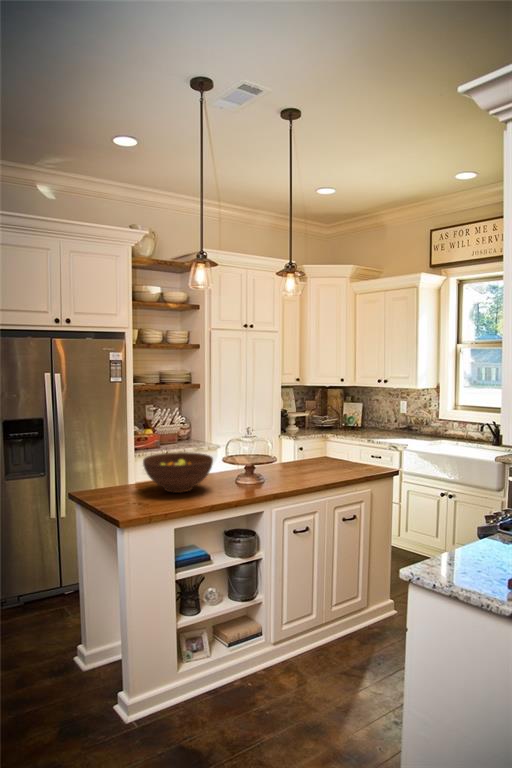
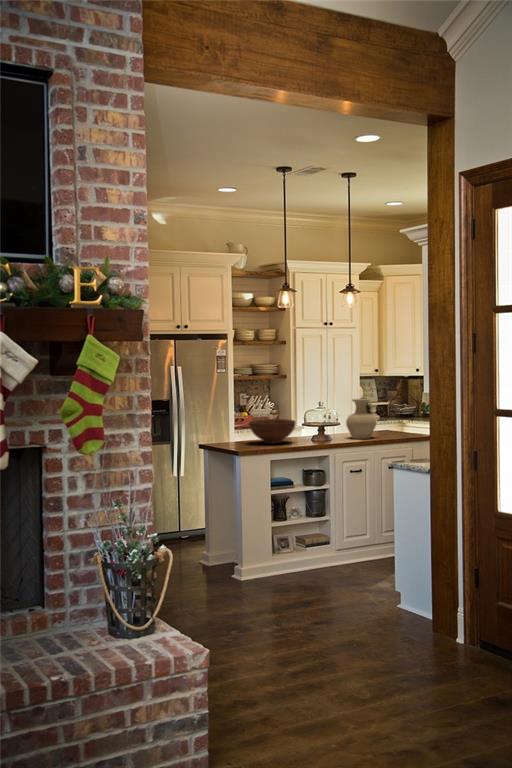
vase: none [282,422,324,479] -> present [346,399,376,439]

